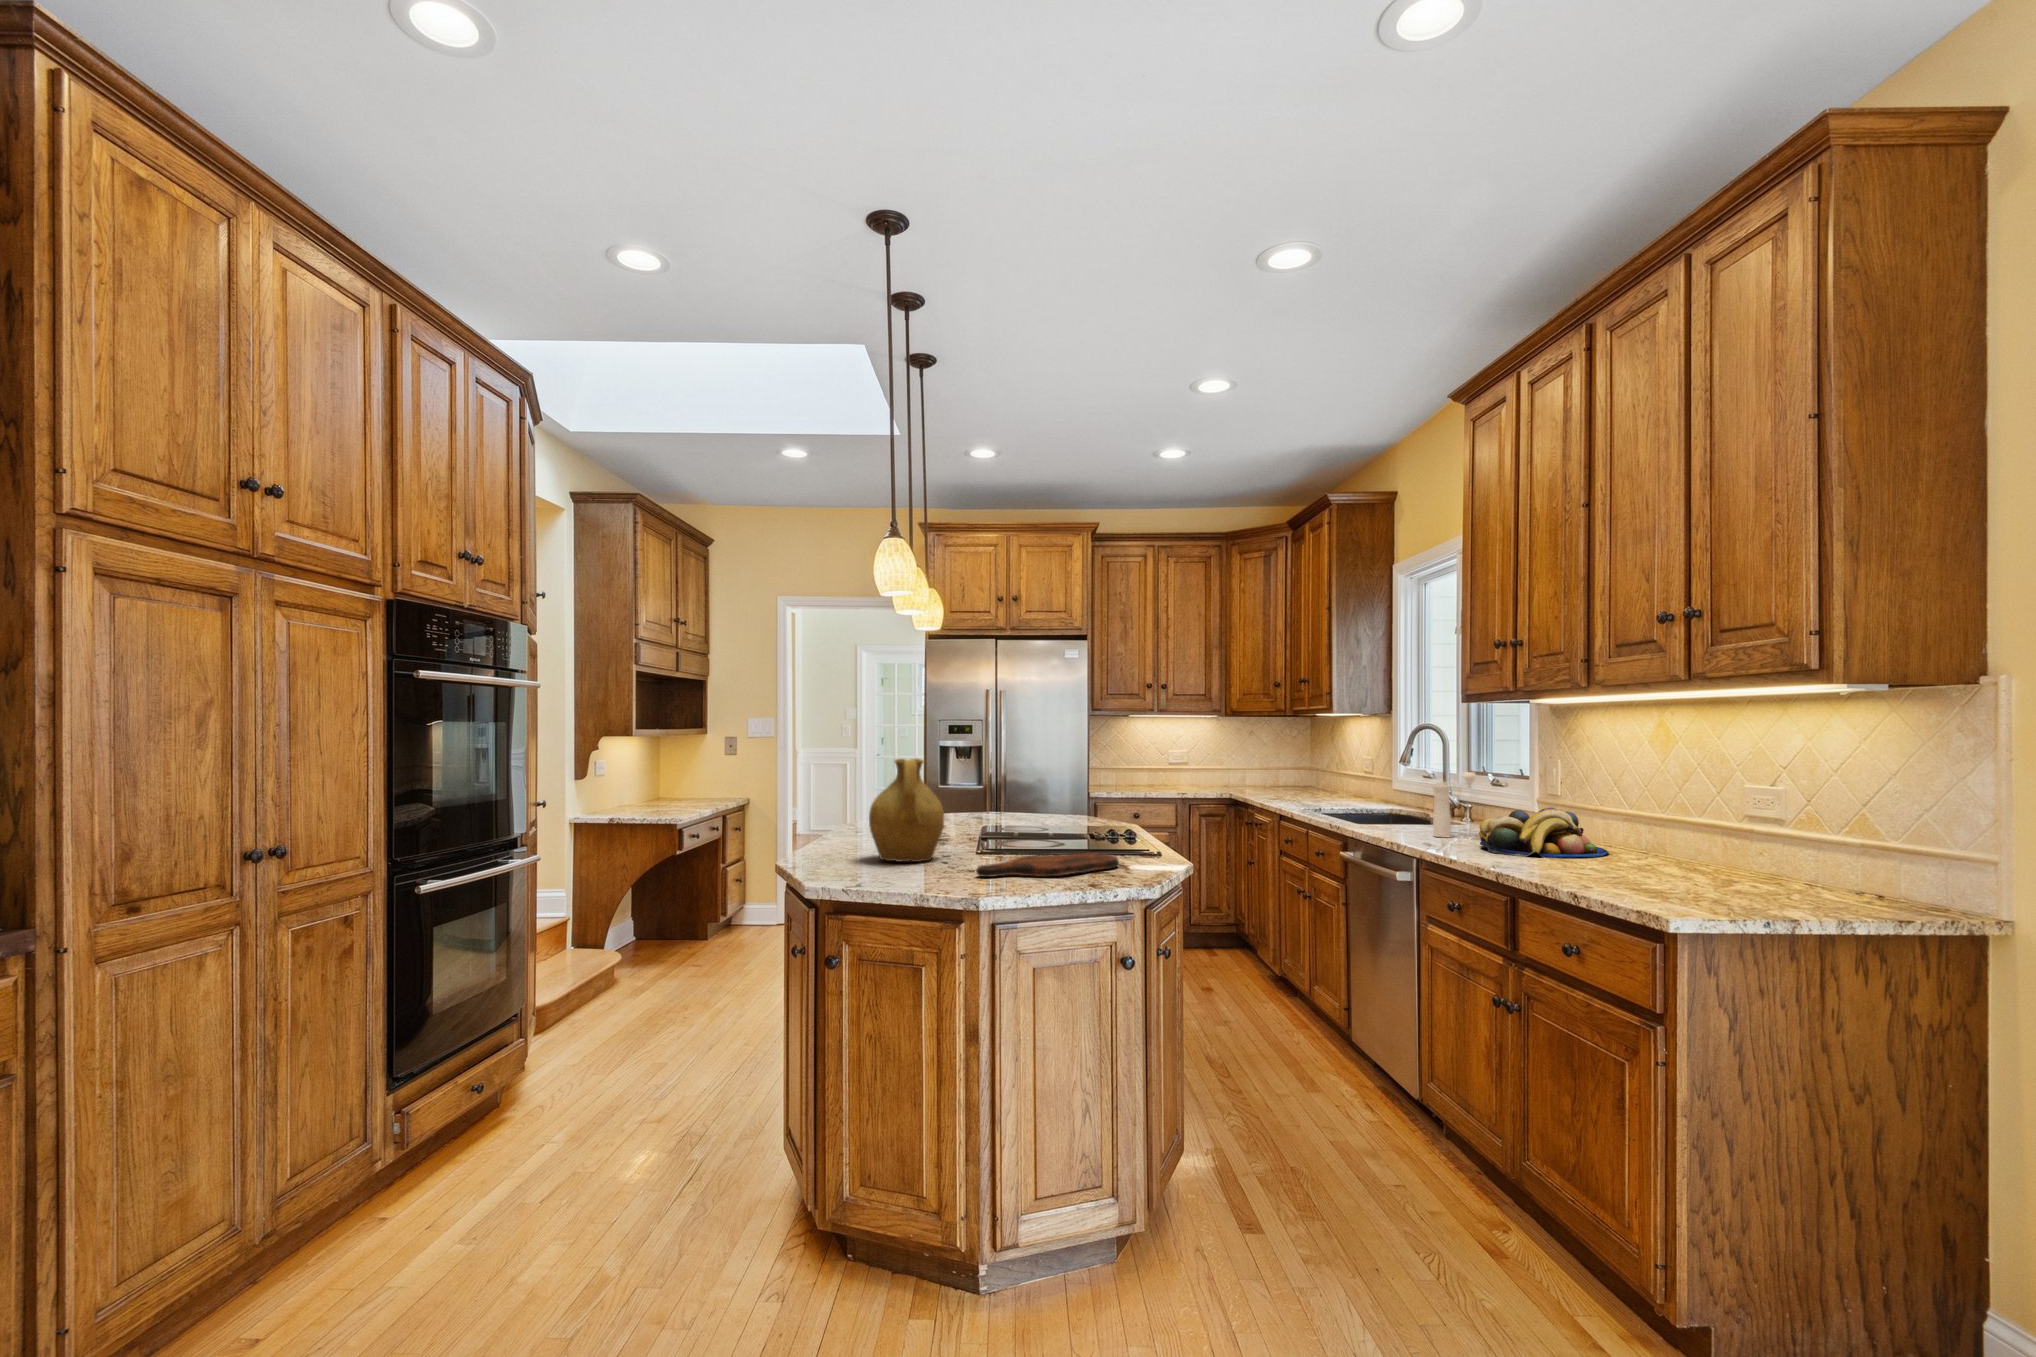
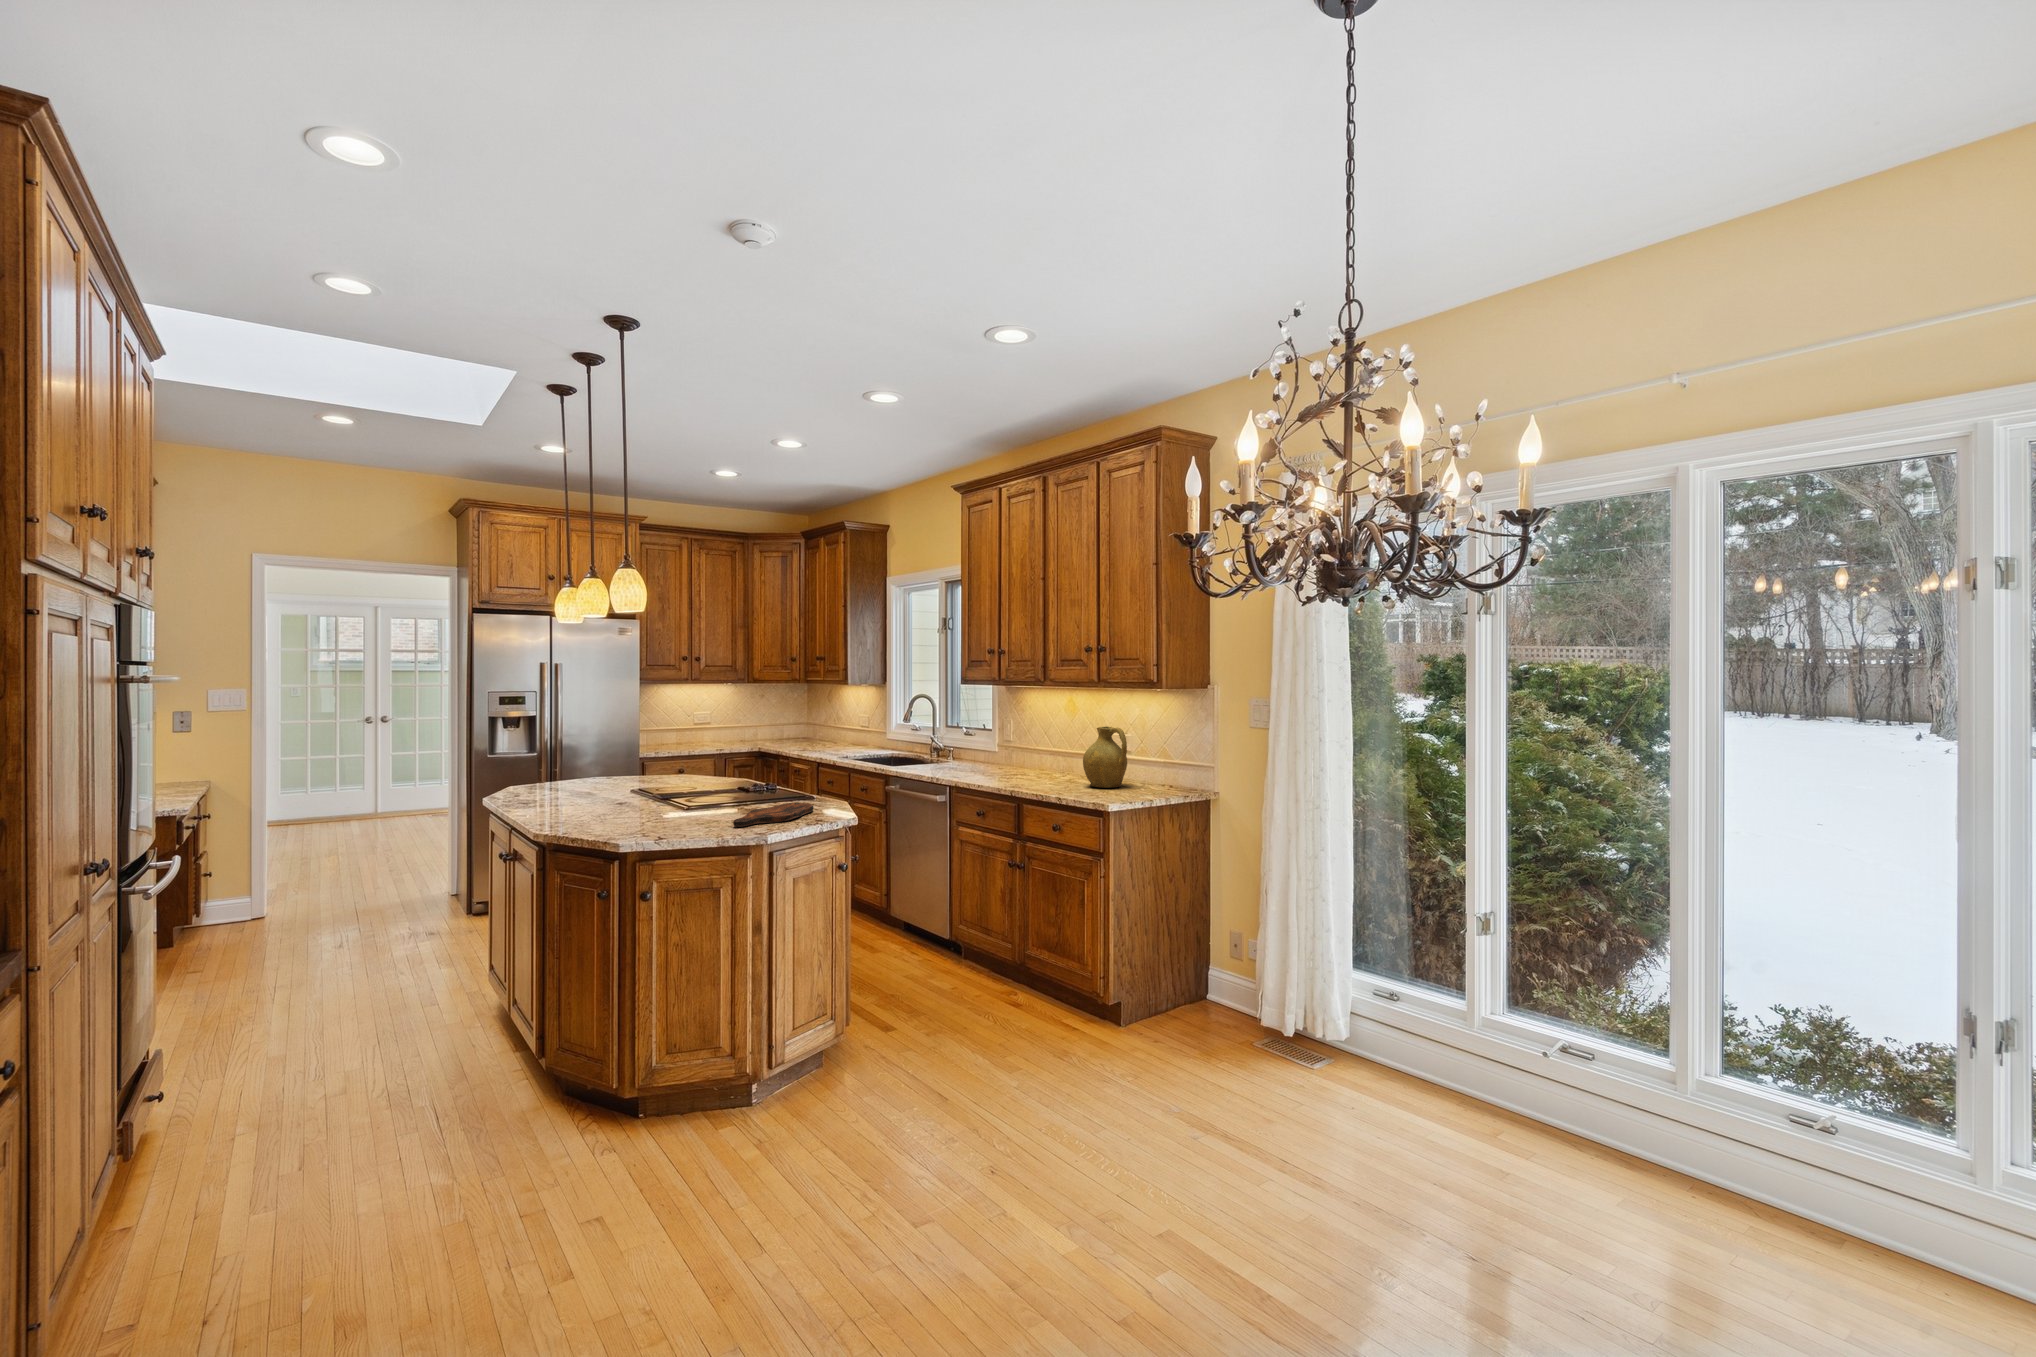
pitcher: present [869,759,944,862] -> present [1083,726,1127,788]
pepper mill: present [1433,772,1476,837] -> none [947,729,971,771]
fruit bowl: present [1479,808,1609,858] -> none [982,750,1049,780]

